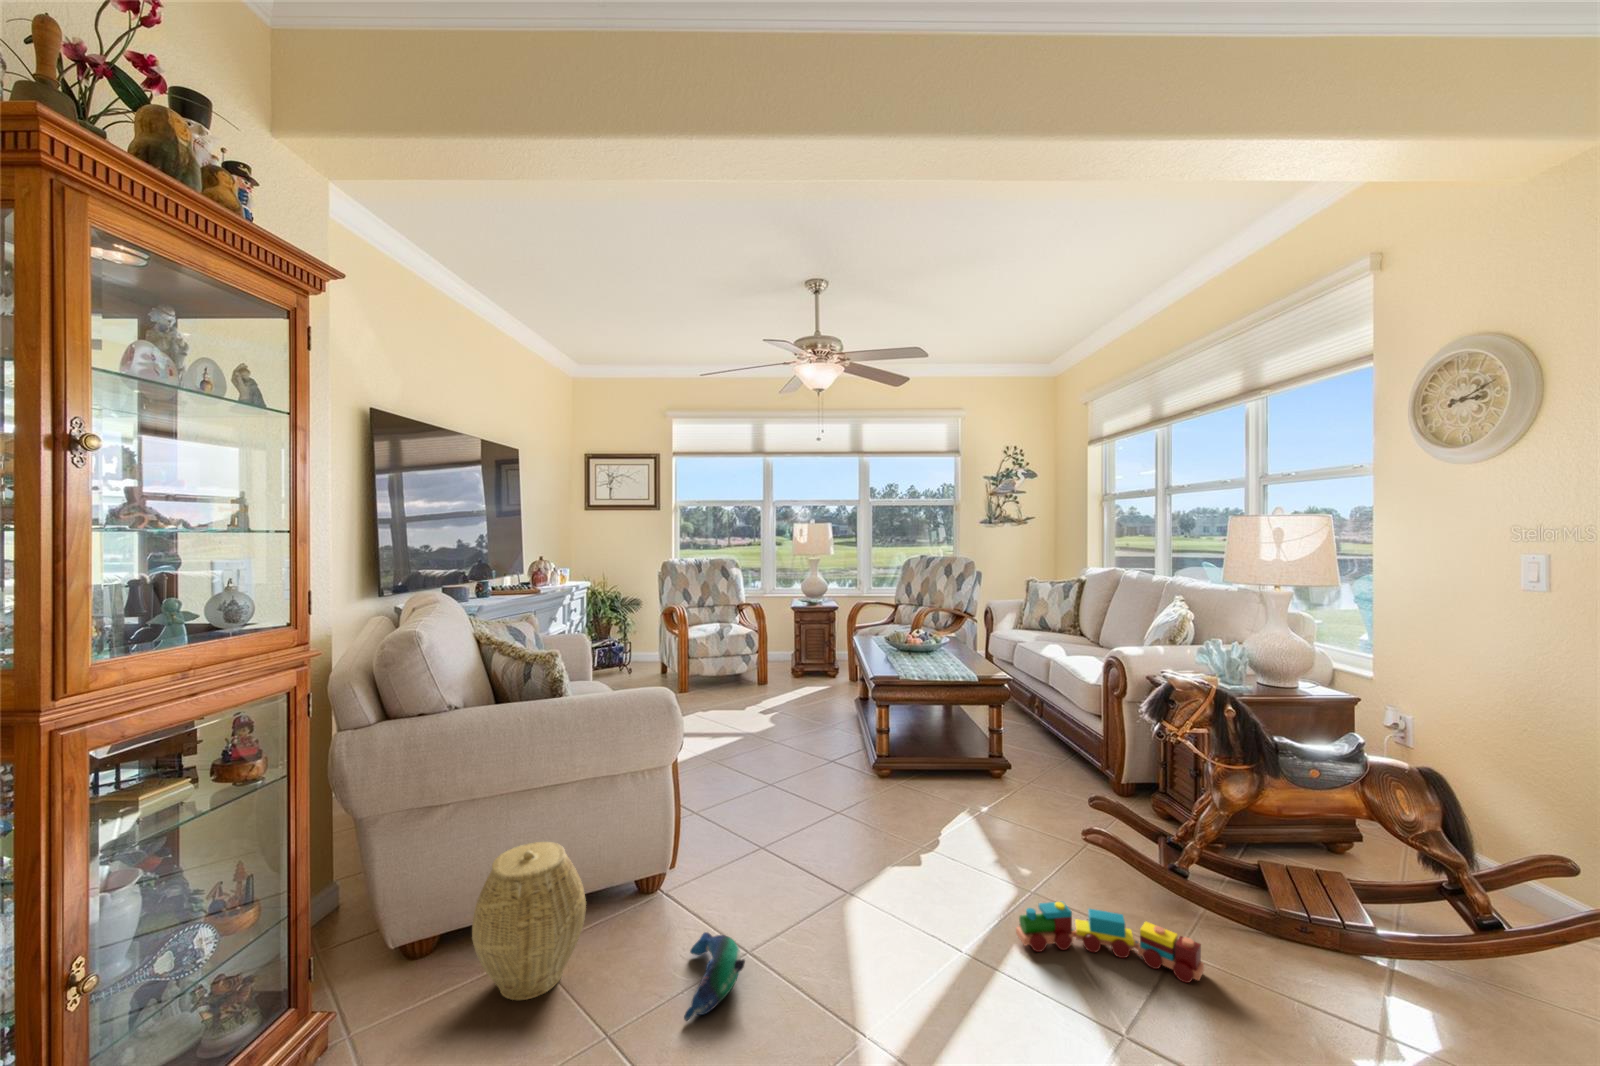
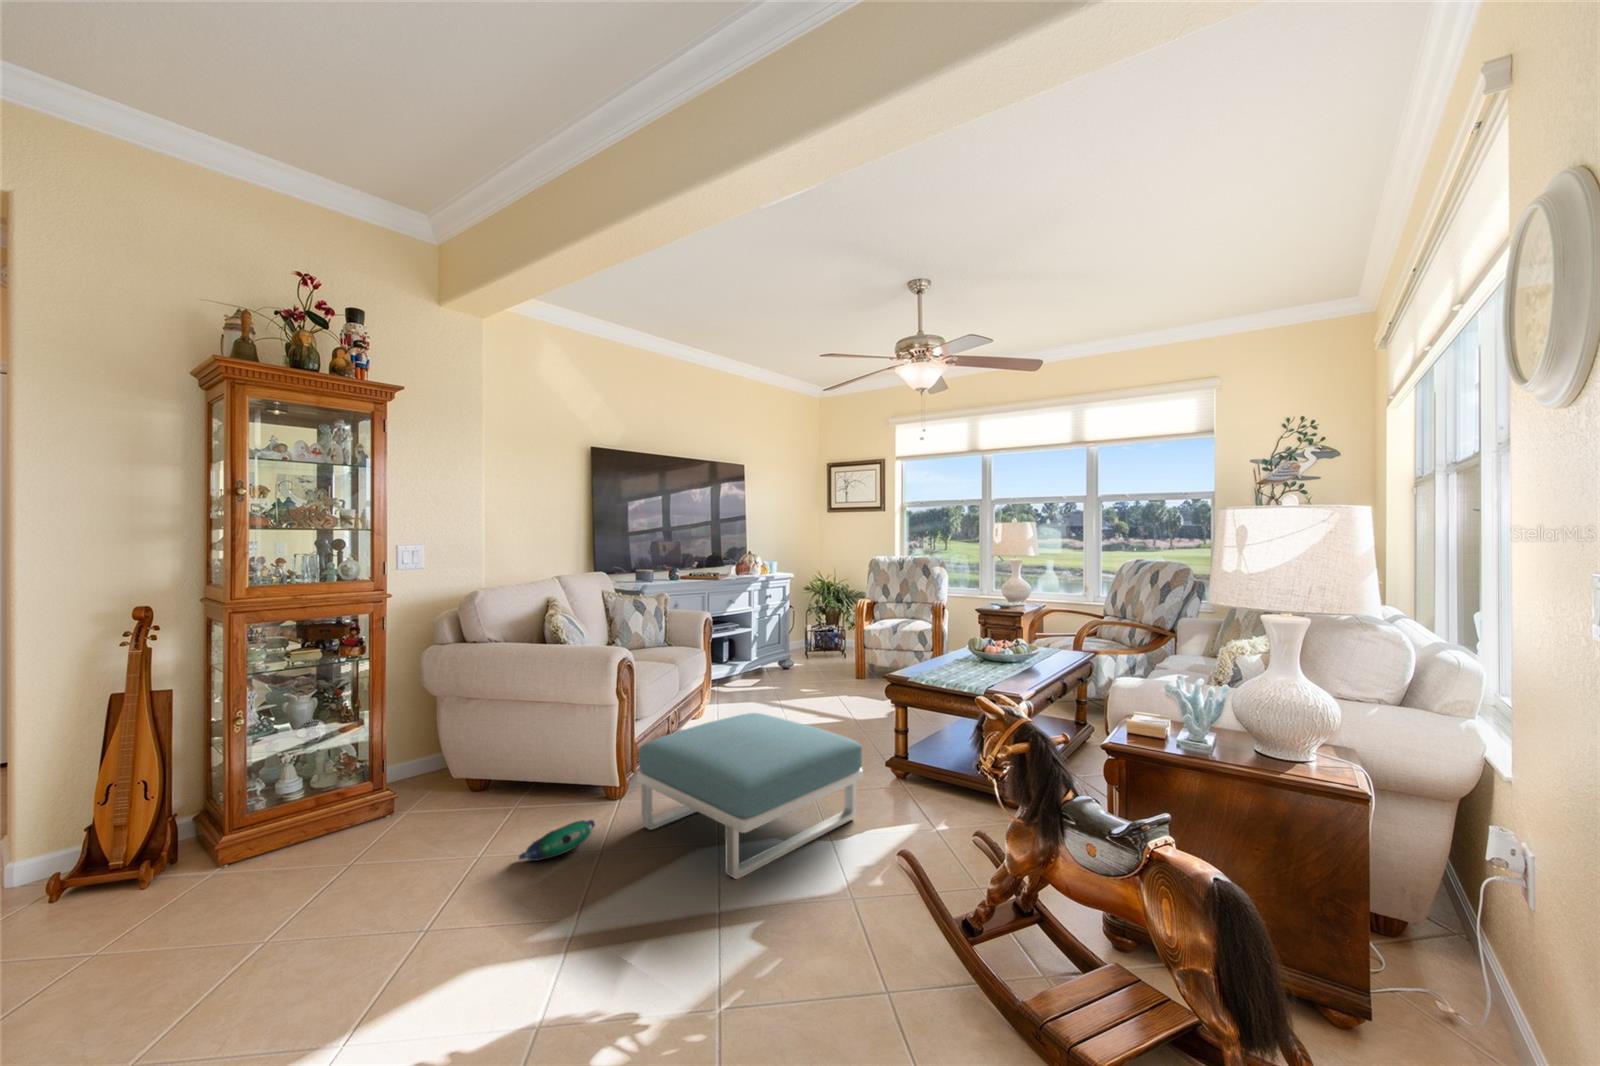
footstool: none [738,749,946,926] -> present [637,713,863,879]
woven basket: present [472,842,586,1000] -> none [461,724,537,819]
toy train: present [1016,902,1204,983] -> none [771,887,892,1015]

